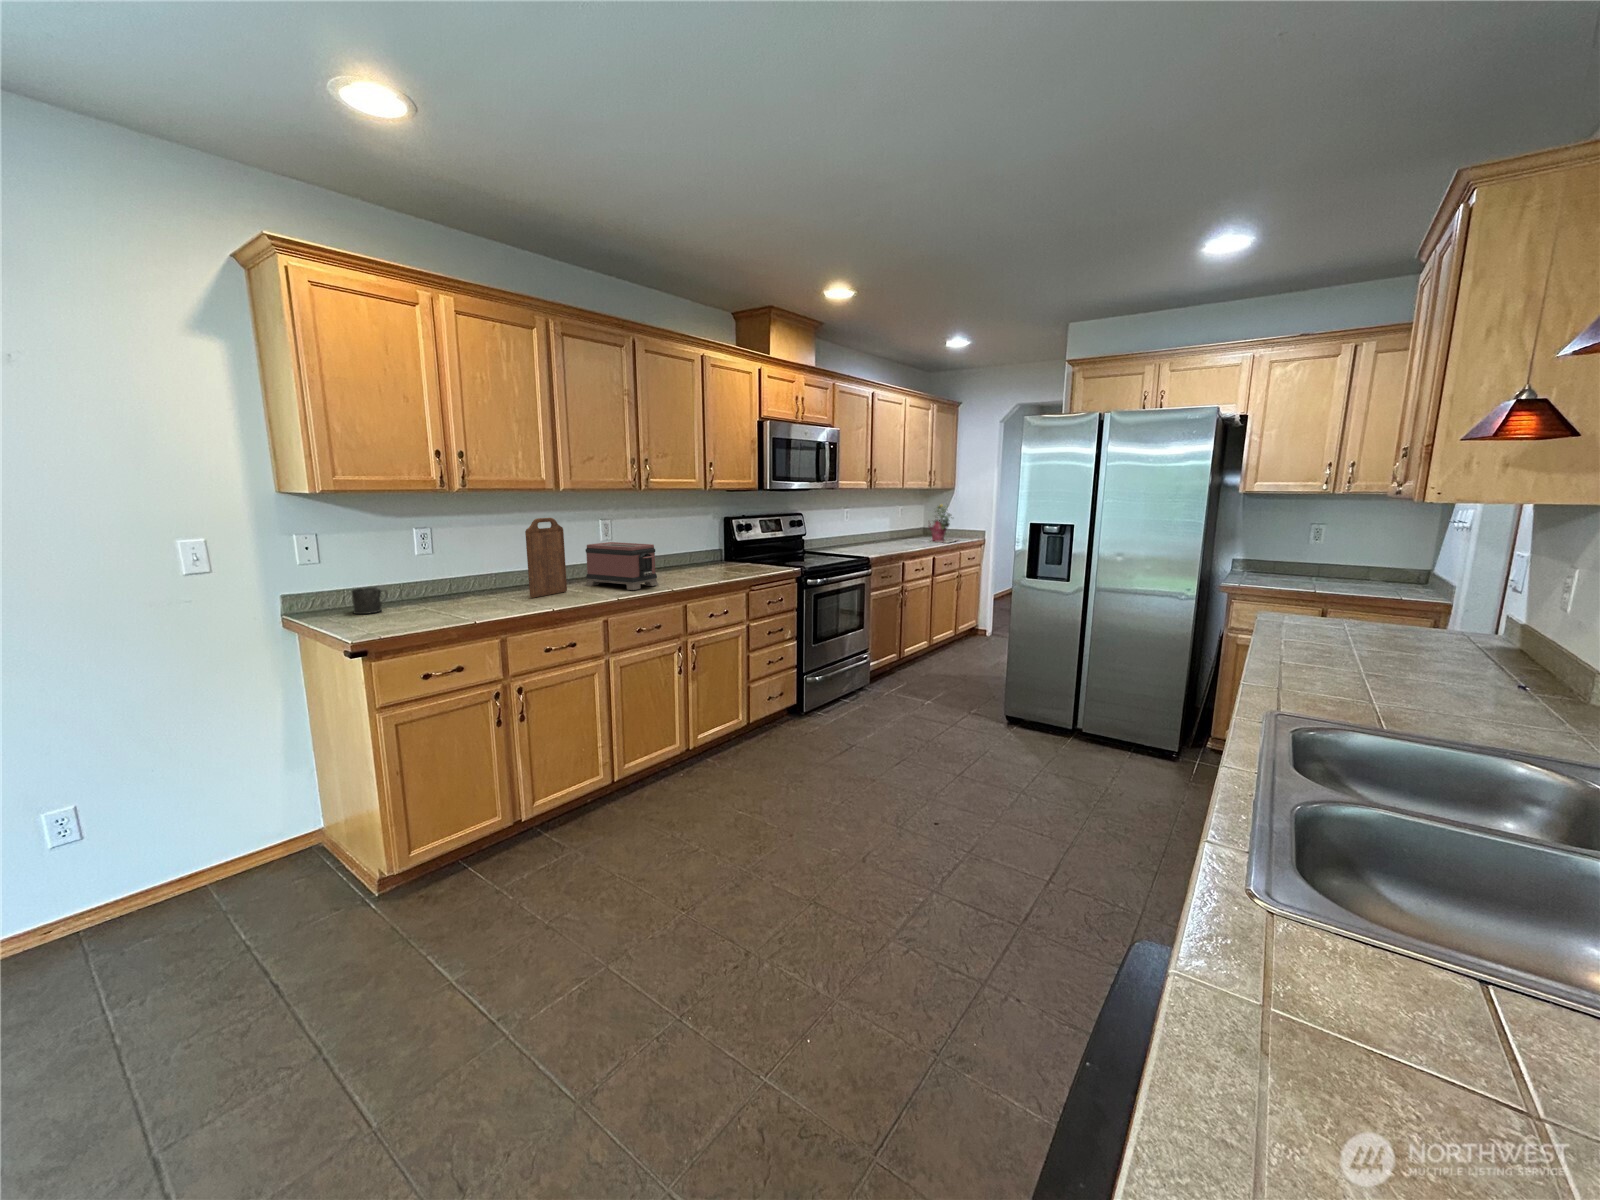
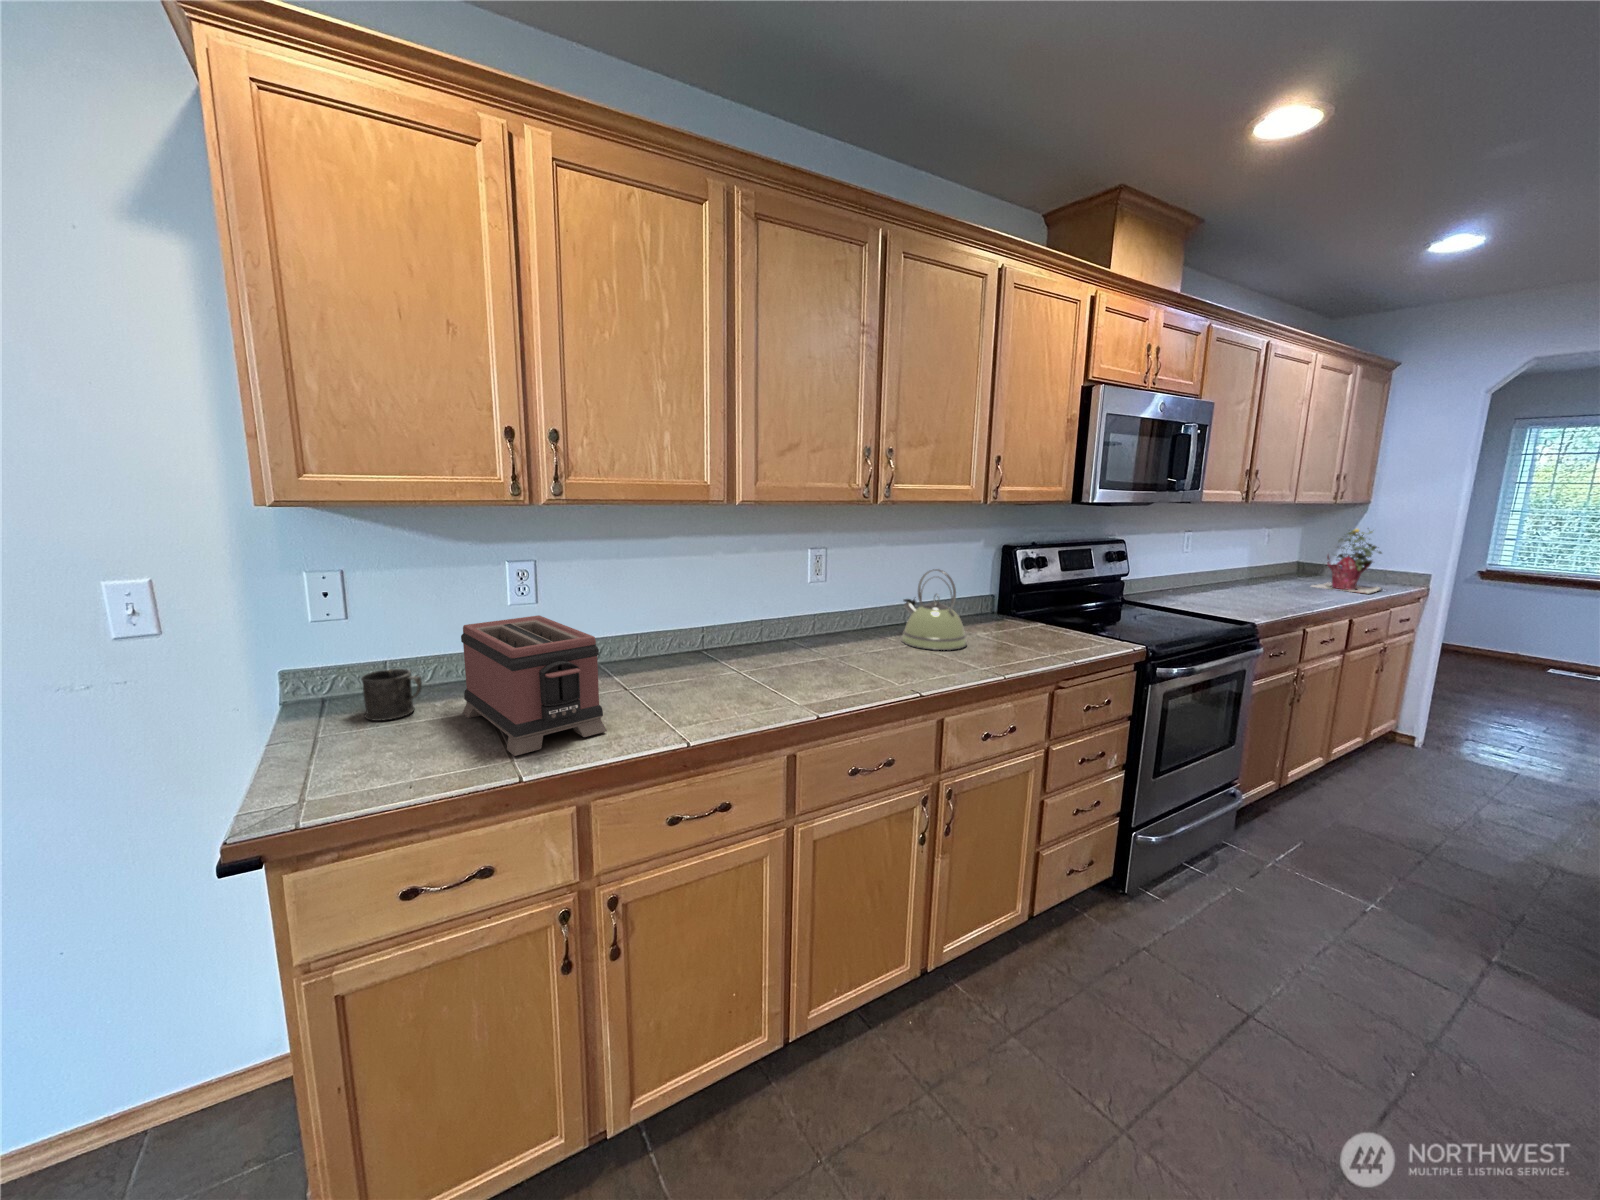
cutting board: present [525,518,567,598] -> none [664,552,735,696]
kettle: none [662,529,702,575] -> present [901,569,967,650]
toaster: present [585,542,658,590] -> present [461,615,607,756]

